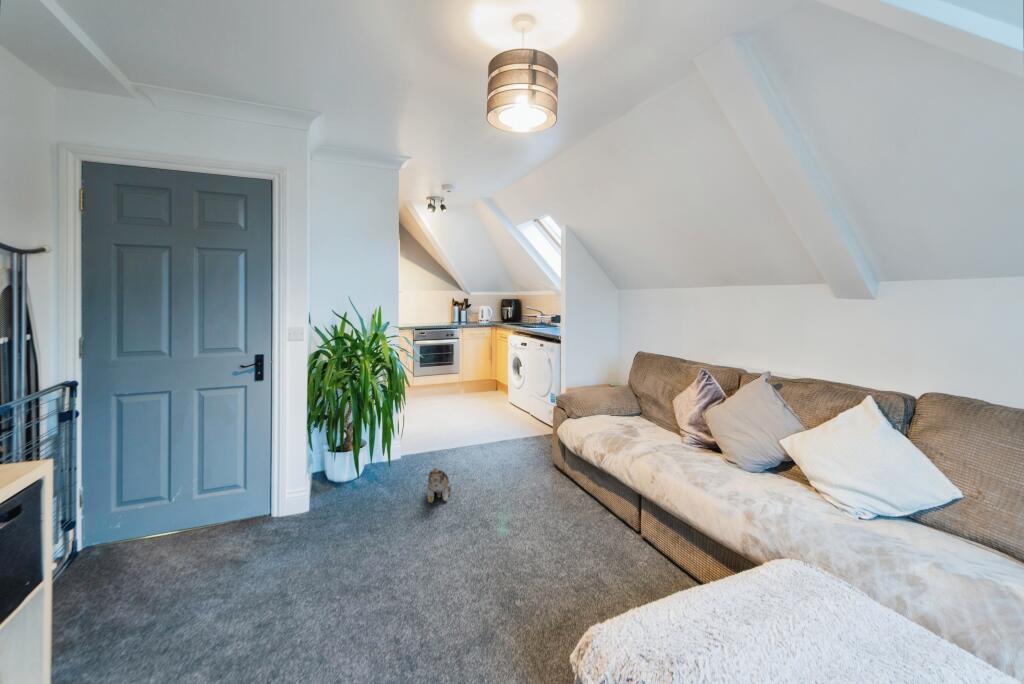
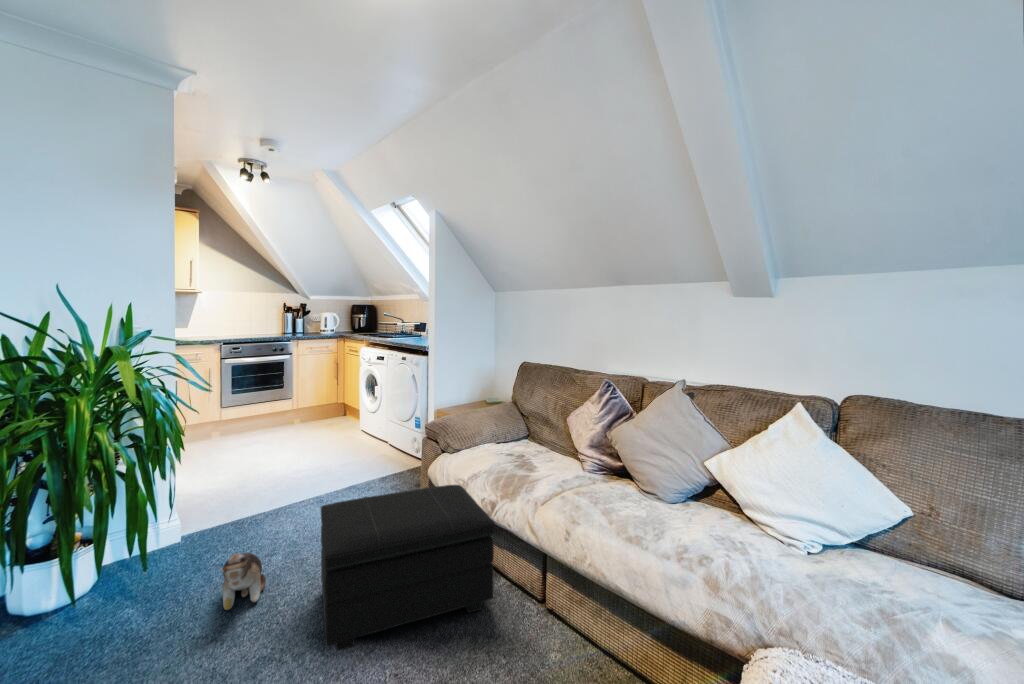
footstool: none [485,442,602,534] -> present [321,485,494,651]

